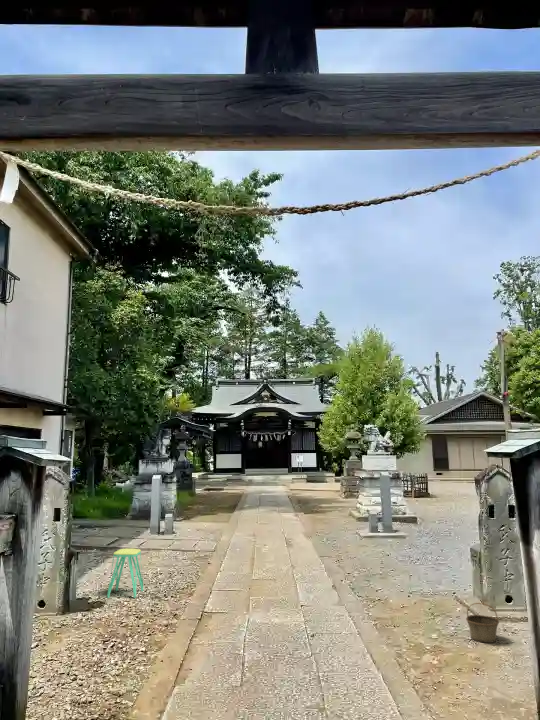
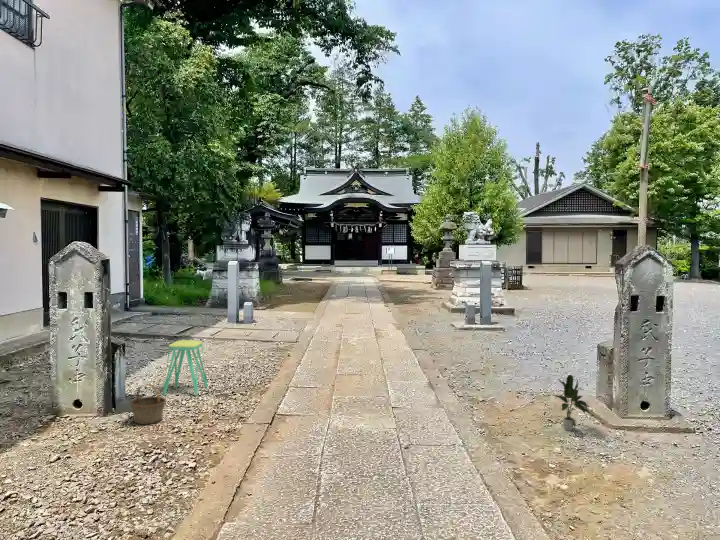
potted plant: none [432,573,463,622] -> present [555,375,590,431]
basket: present [466,603,499,643] -> present [130,384,166,424]

